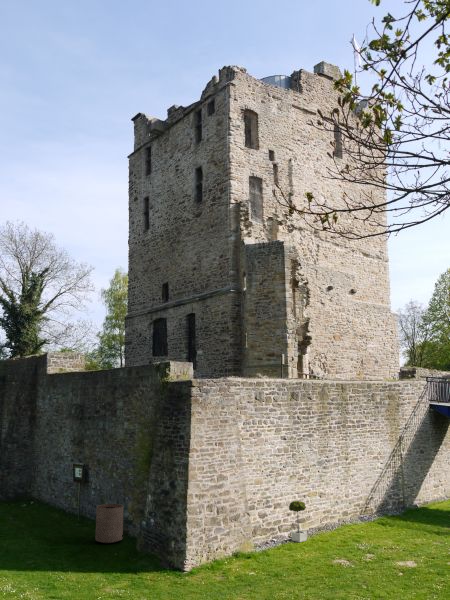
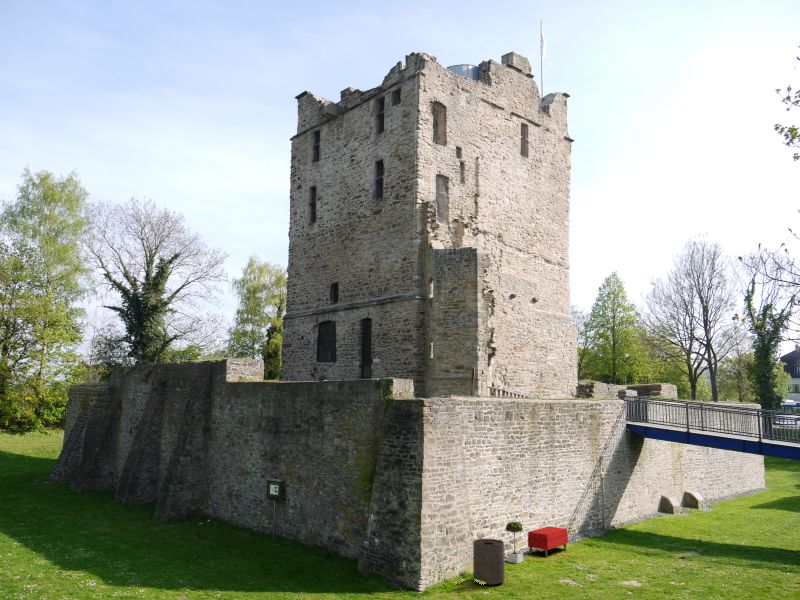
trash can: present [95,504,124,543] -> present [473,539,504,585]
bench: none [316,505,359,536] -> present [528,526,568,557]

